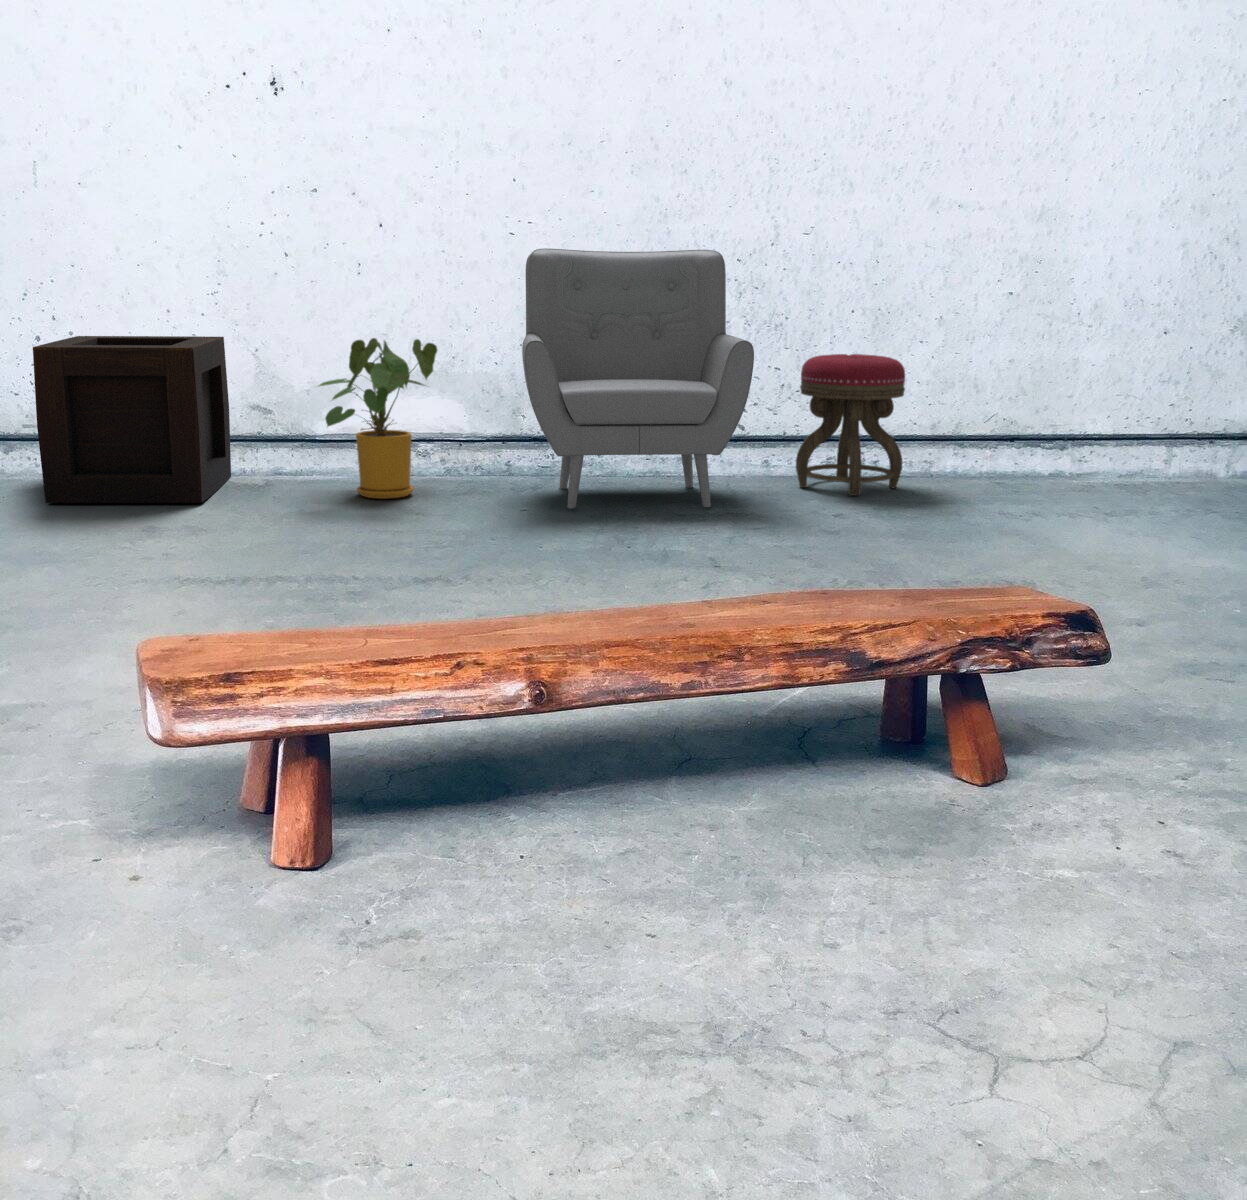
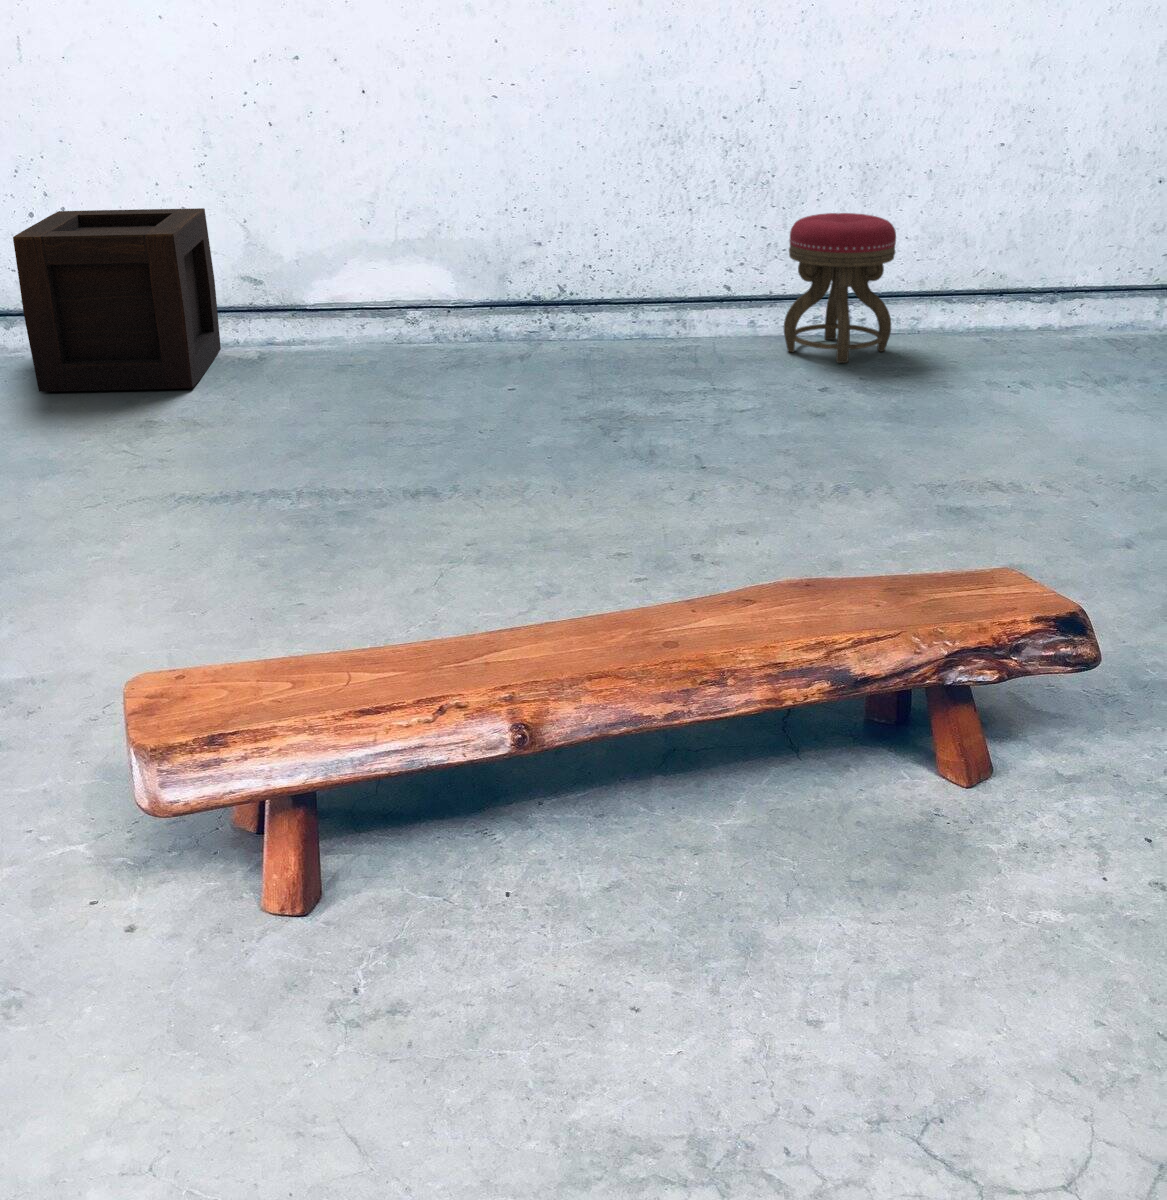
armchair: present [522,248,754,508] -> none [506,108,741,389]
house plant: present [318,338,437,499] -> none [297,209,420,378]

